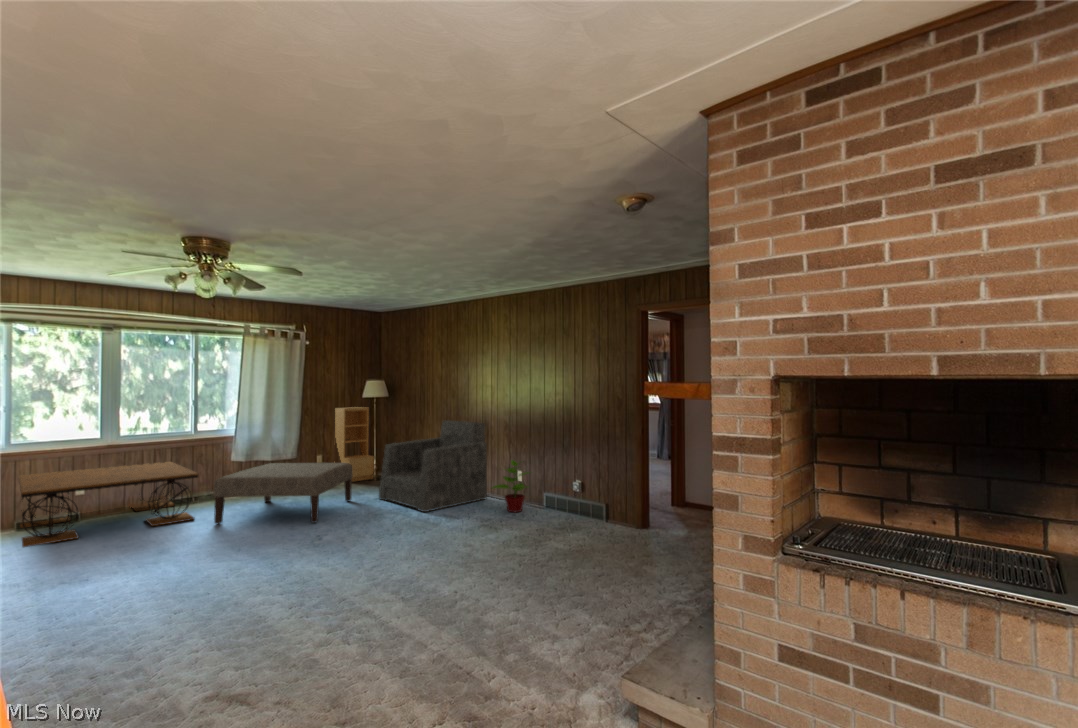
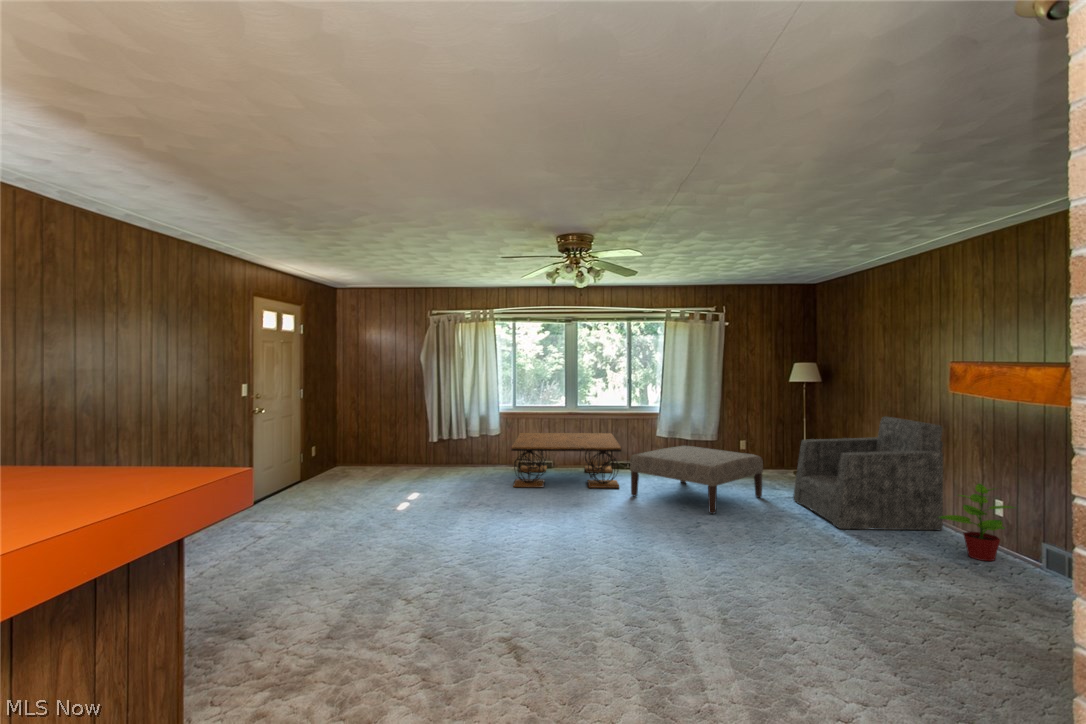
bookshelf: present [335,407,374,482] -> none [758,393,801,476]

